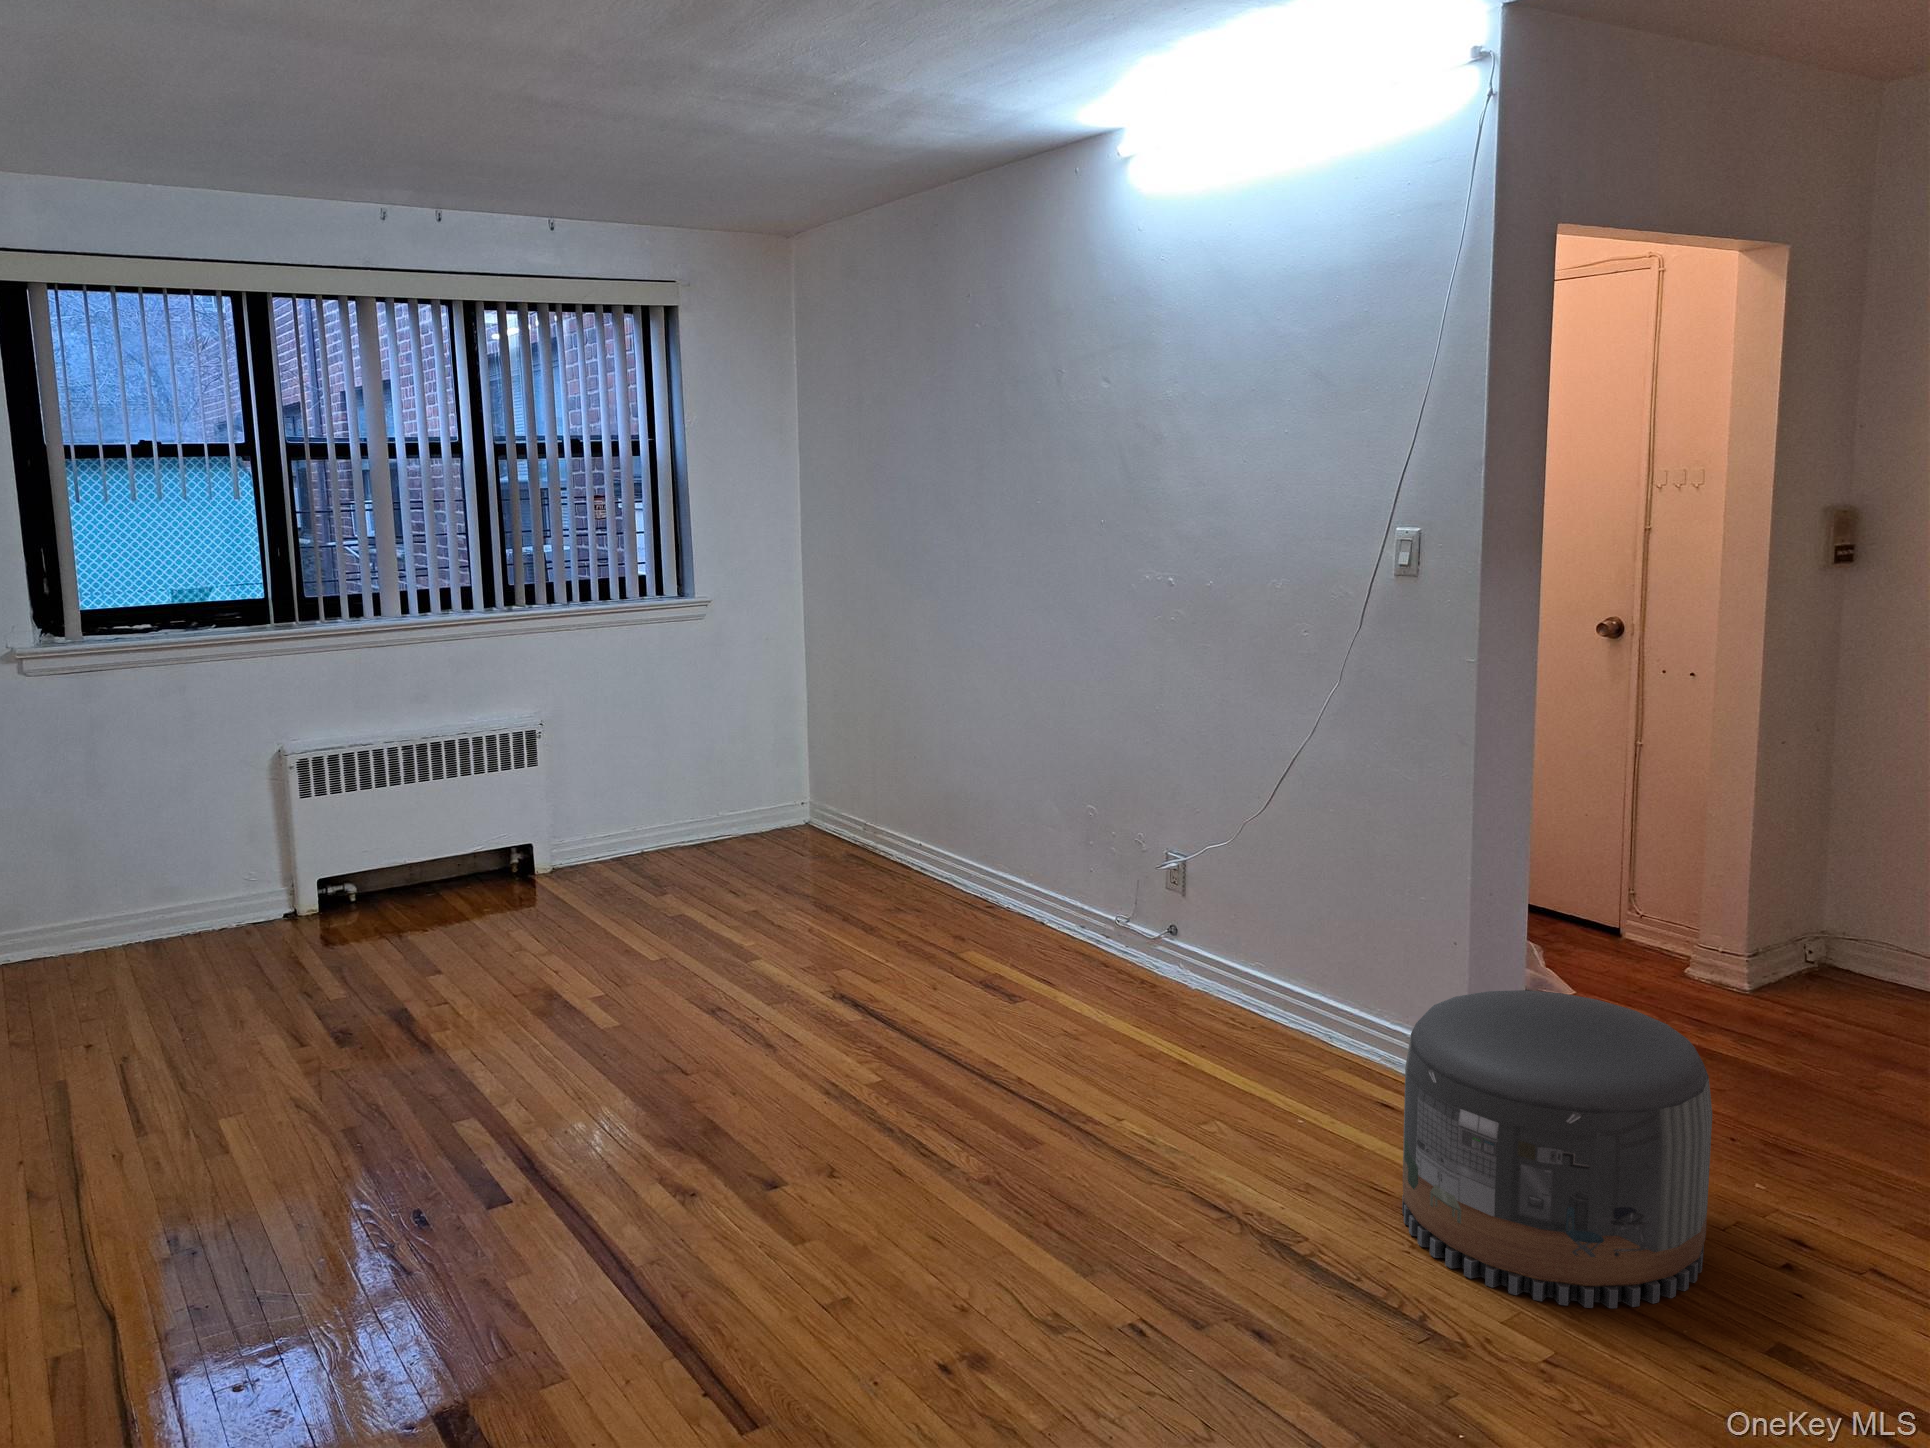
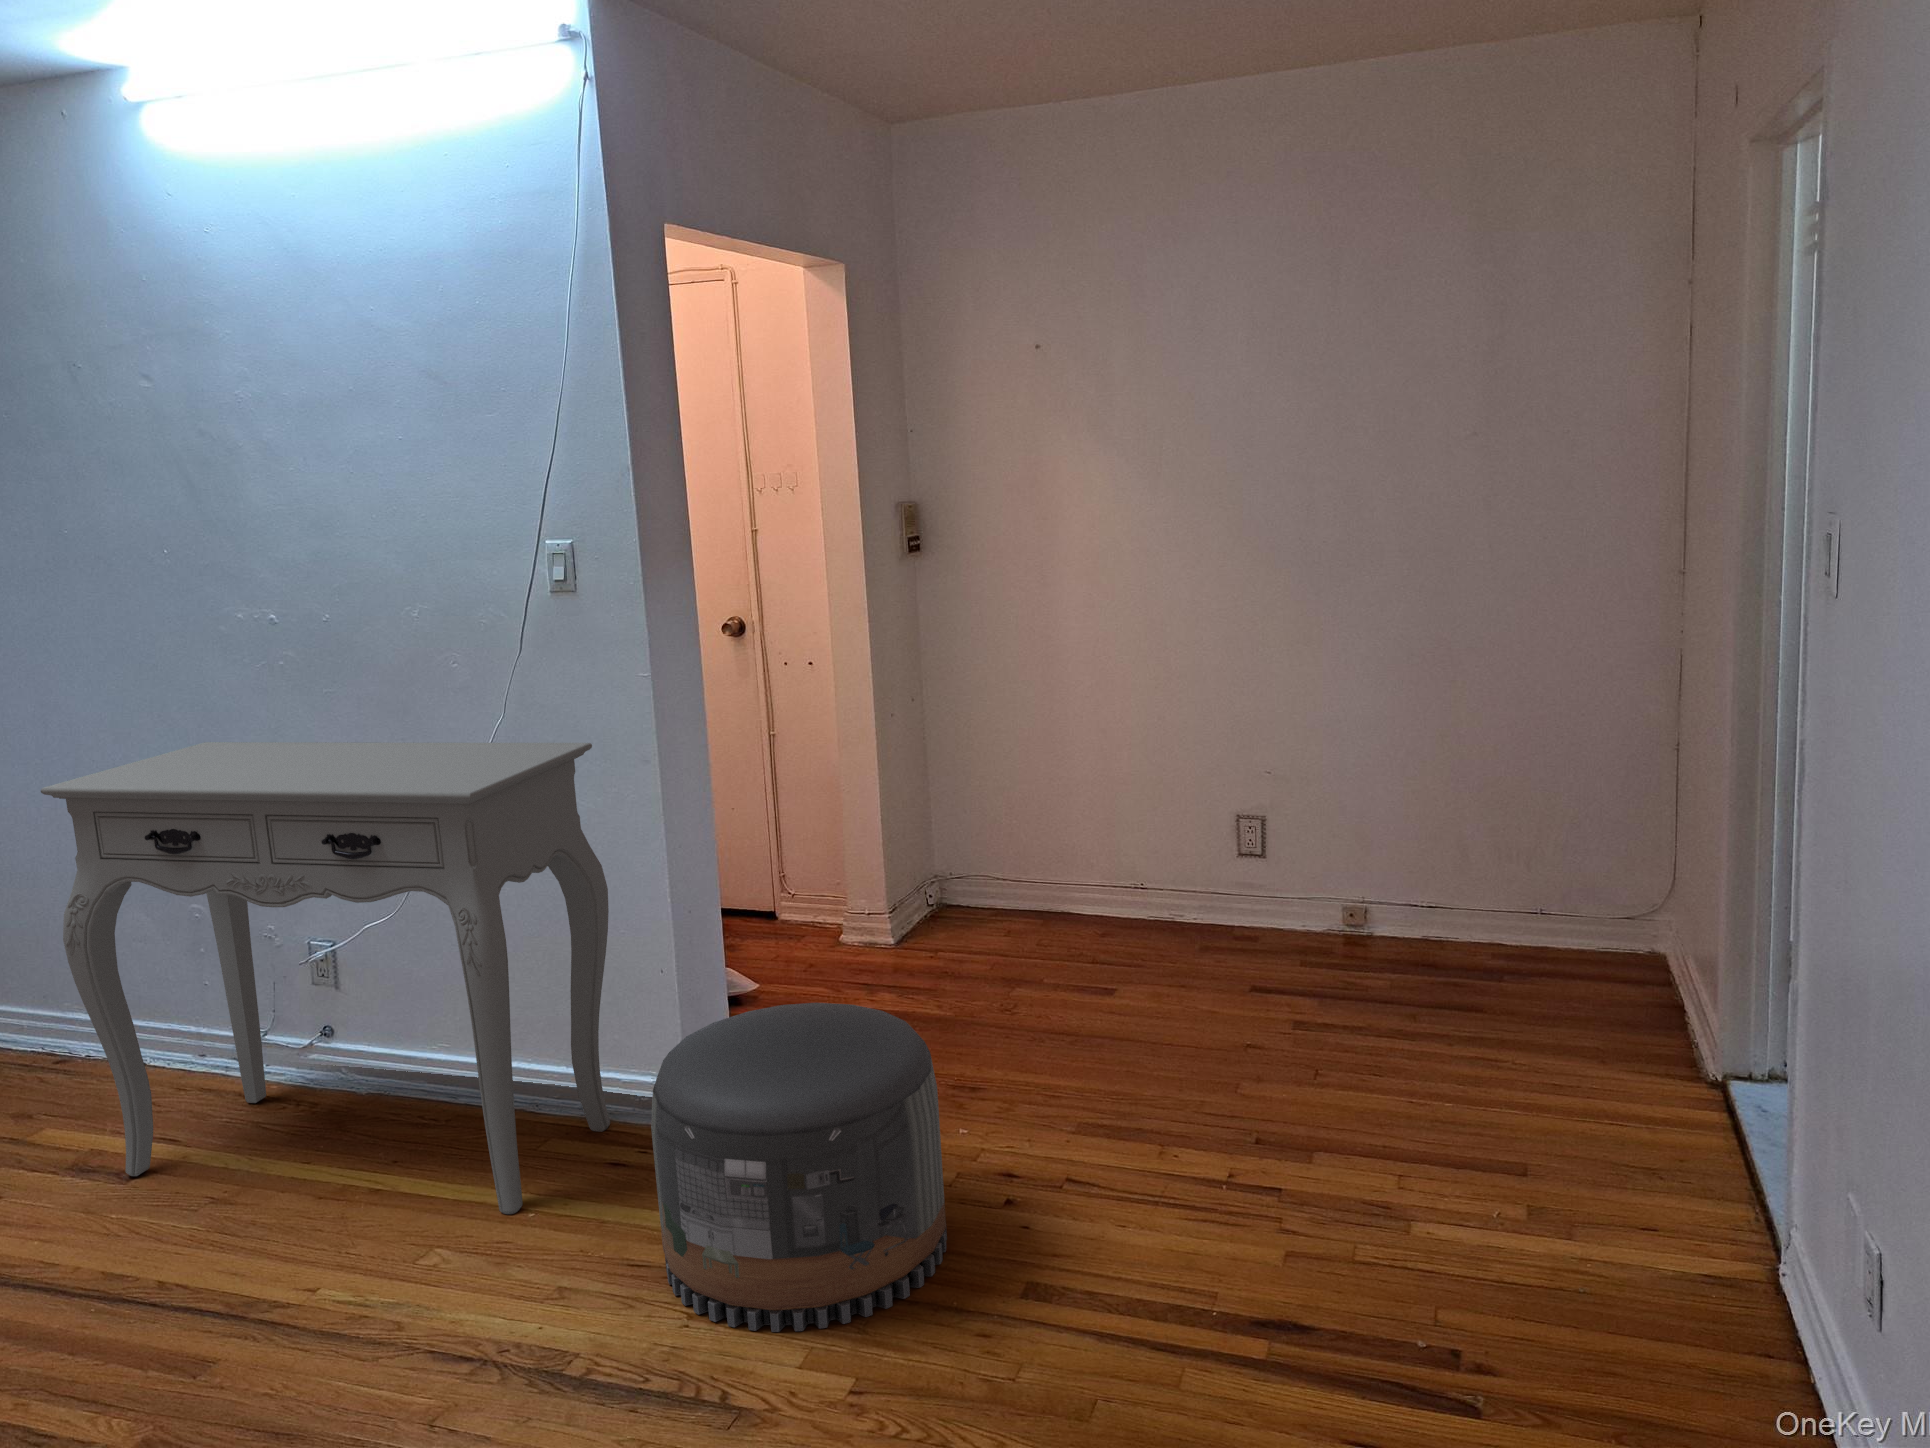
console table: none [992,675,1419,1115] -> present [41,742,610,1214]

